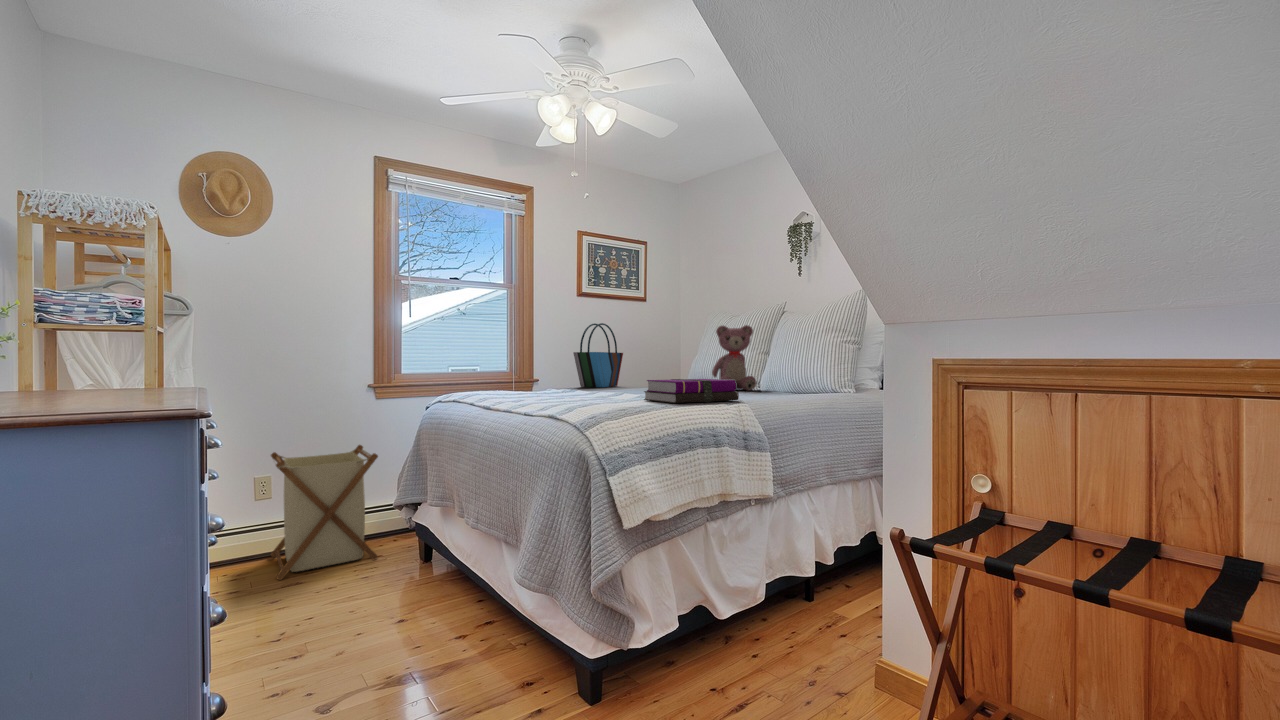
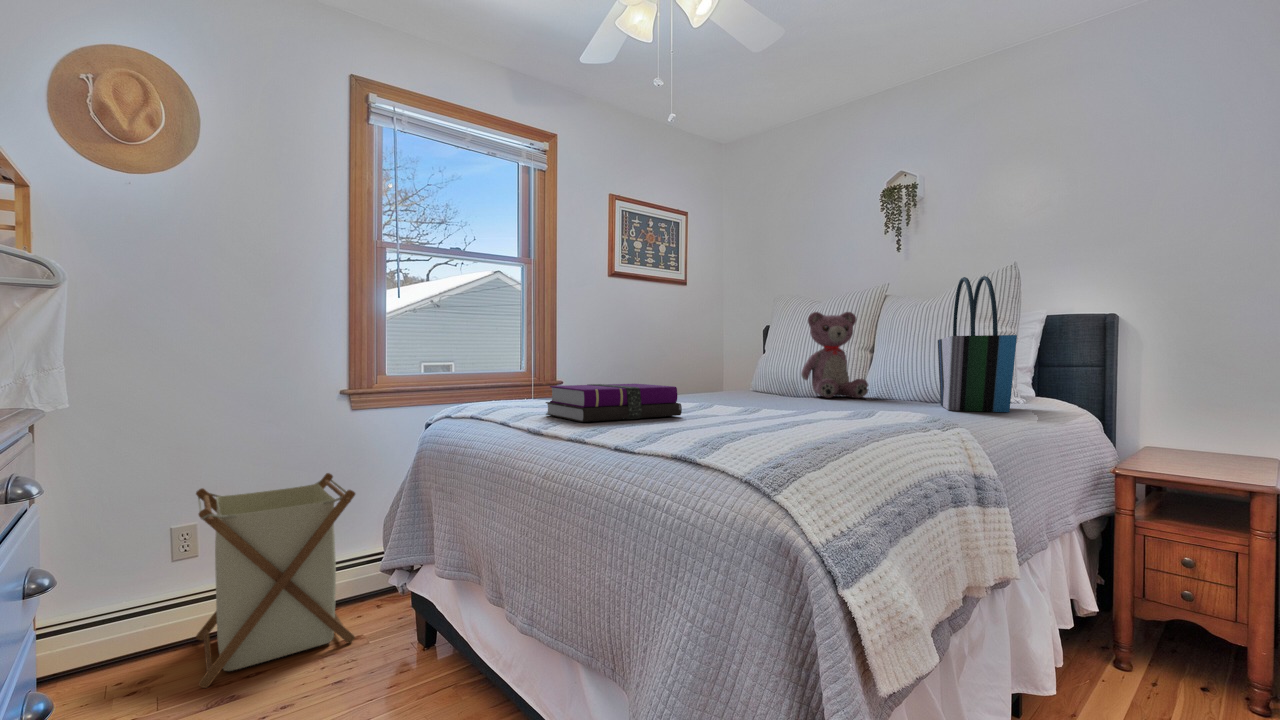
tote bag: present [573,323,623,387] -> present [938,276,1017,412]
notebook: present [644,379,739,403] -> present [546,384,682,422]

